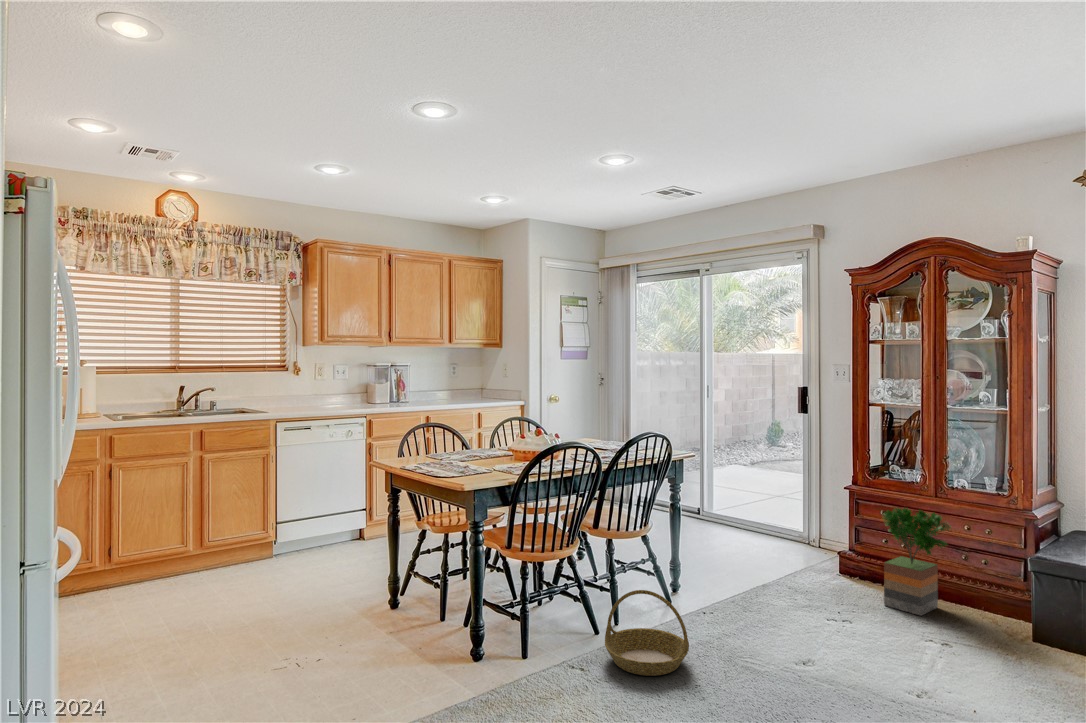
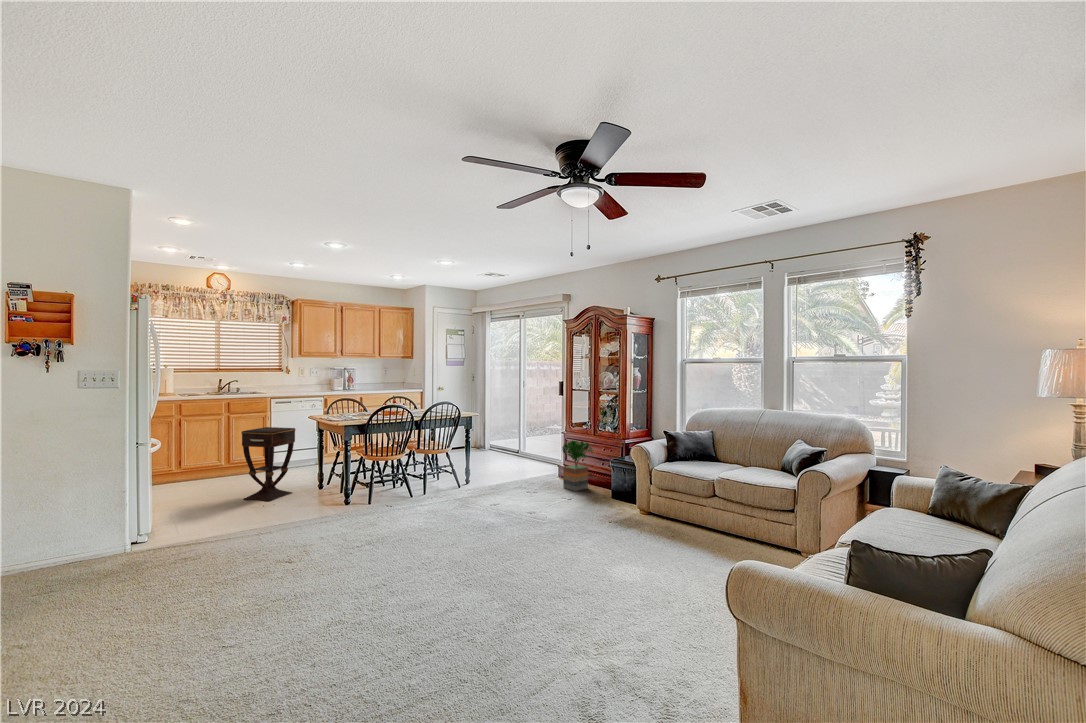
side table: none [239,484,346,648] -> present [241,427,296,501]
basket: present [605,590,689,676] -> none [407,472,445,508]

